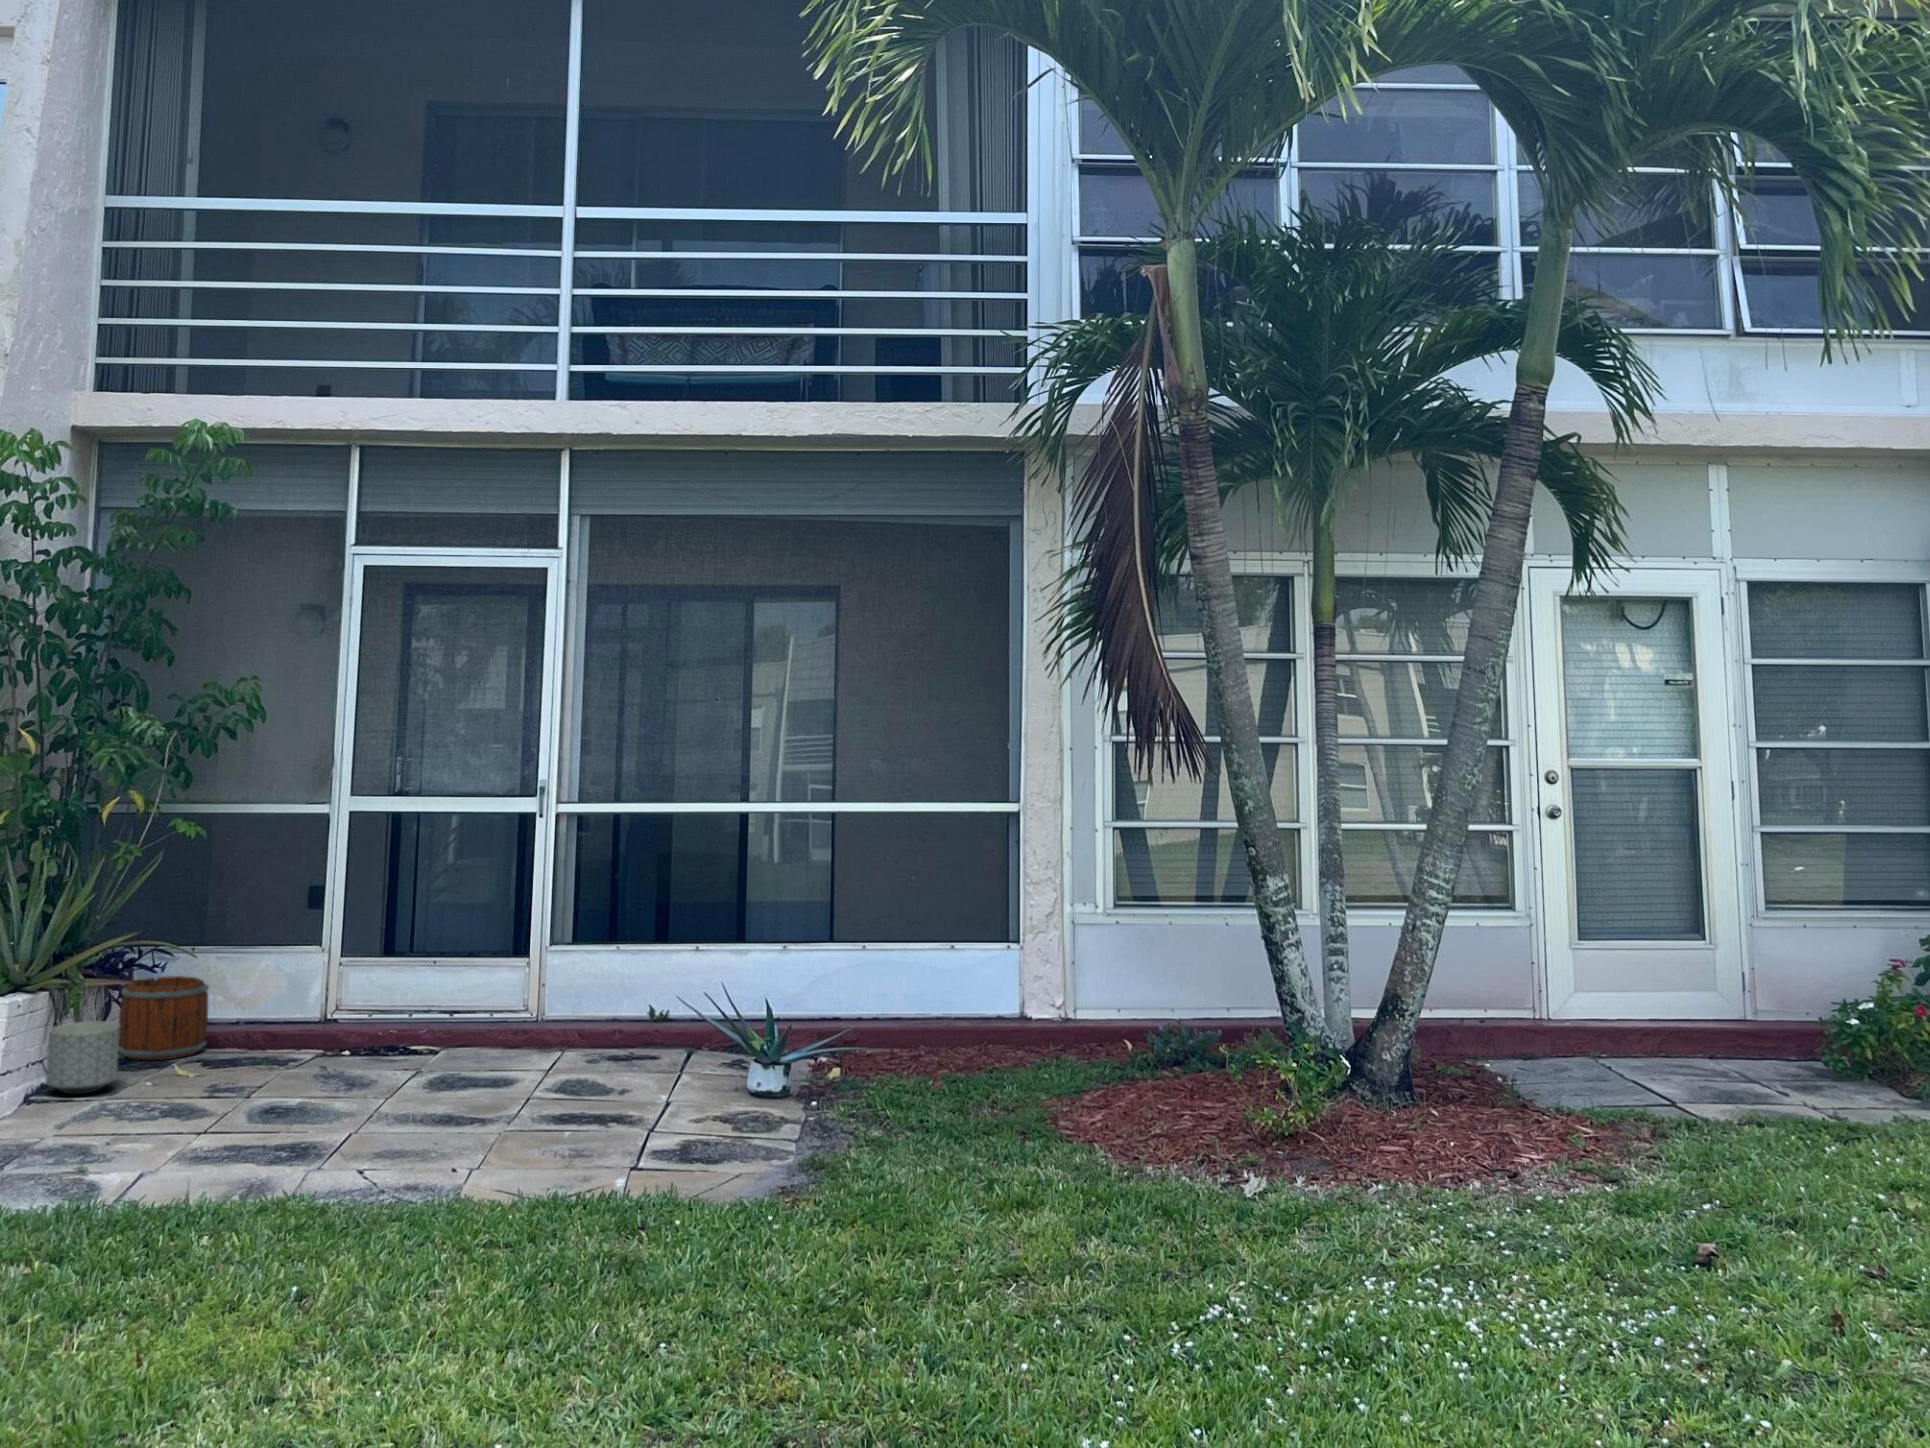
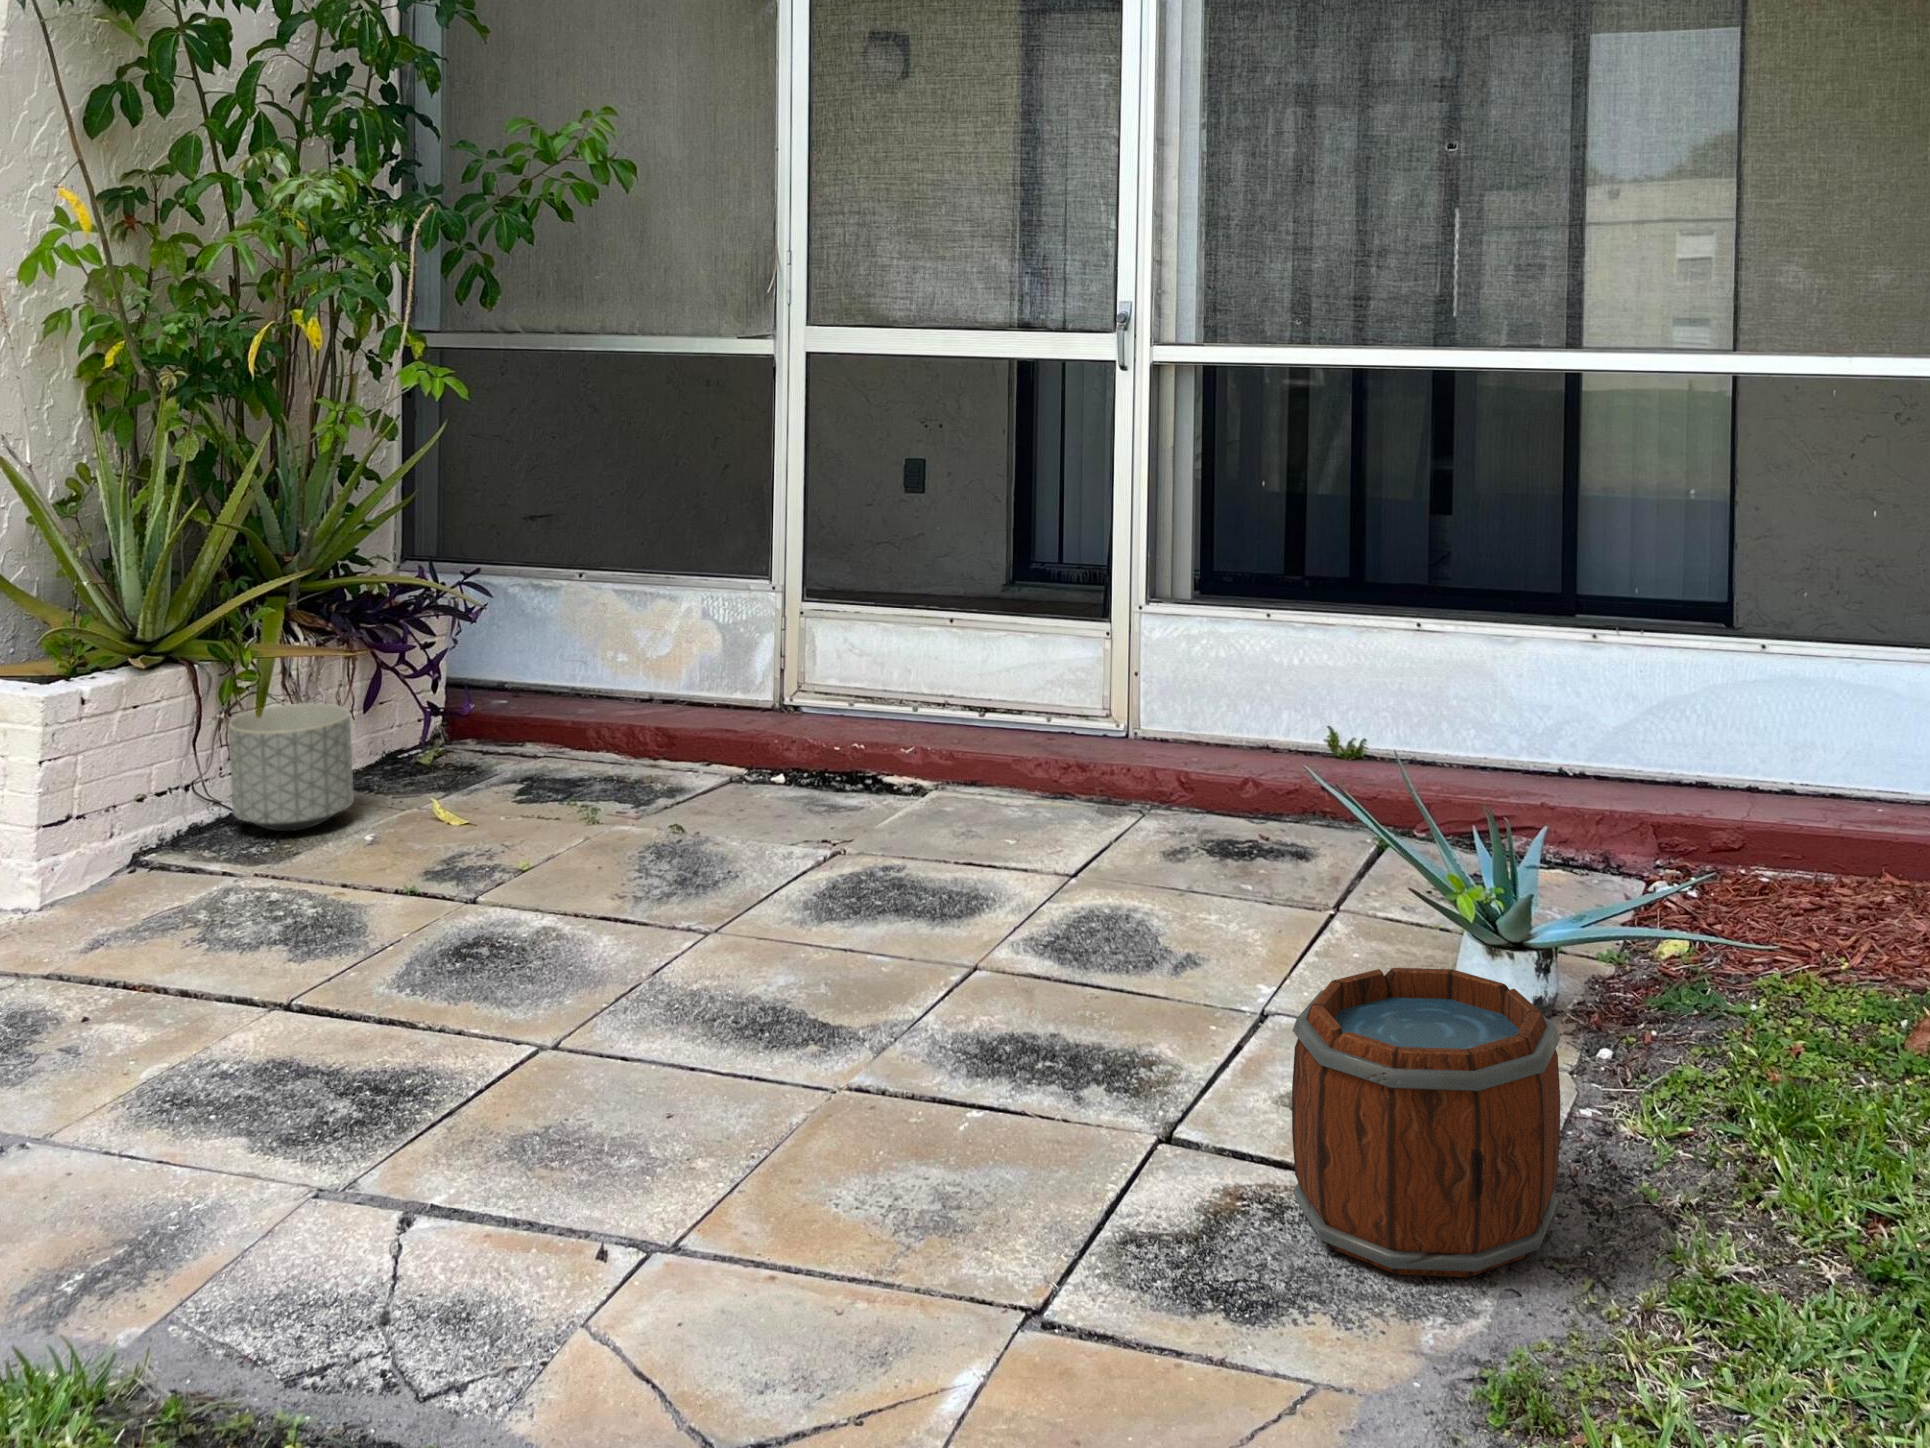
bucket: present [119,976,209,1060] -> present [1292,968,1560,1277]

